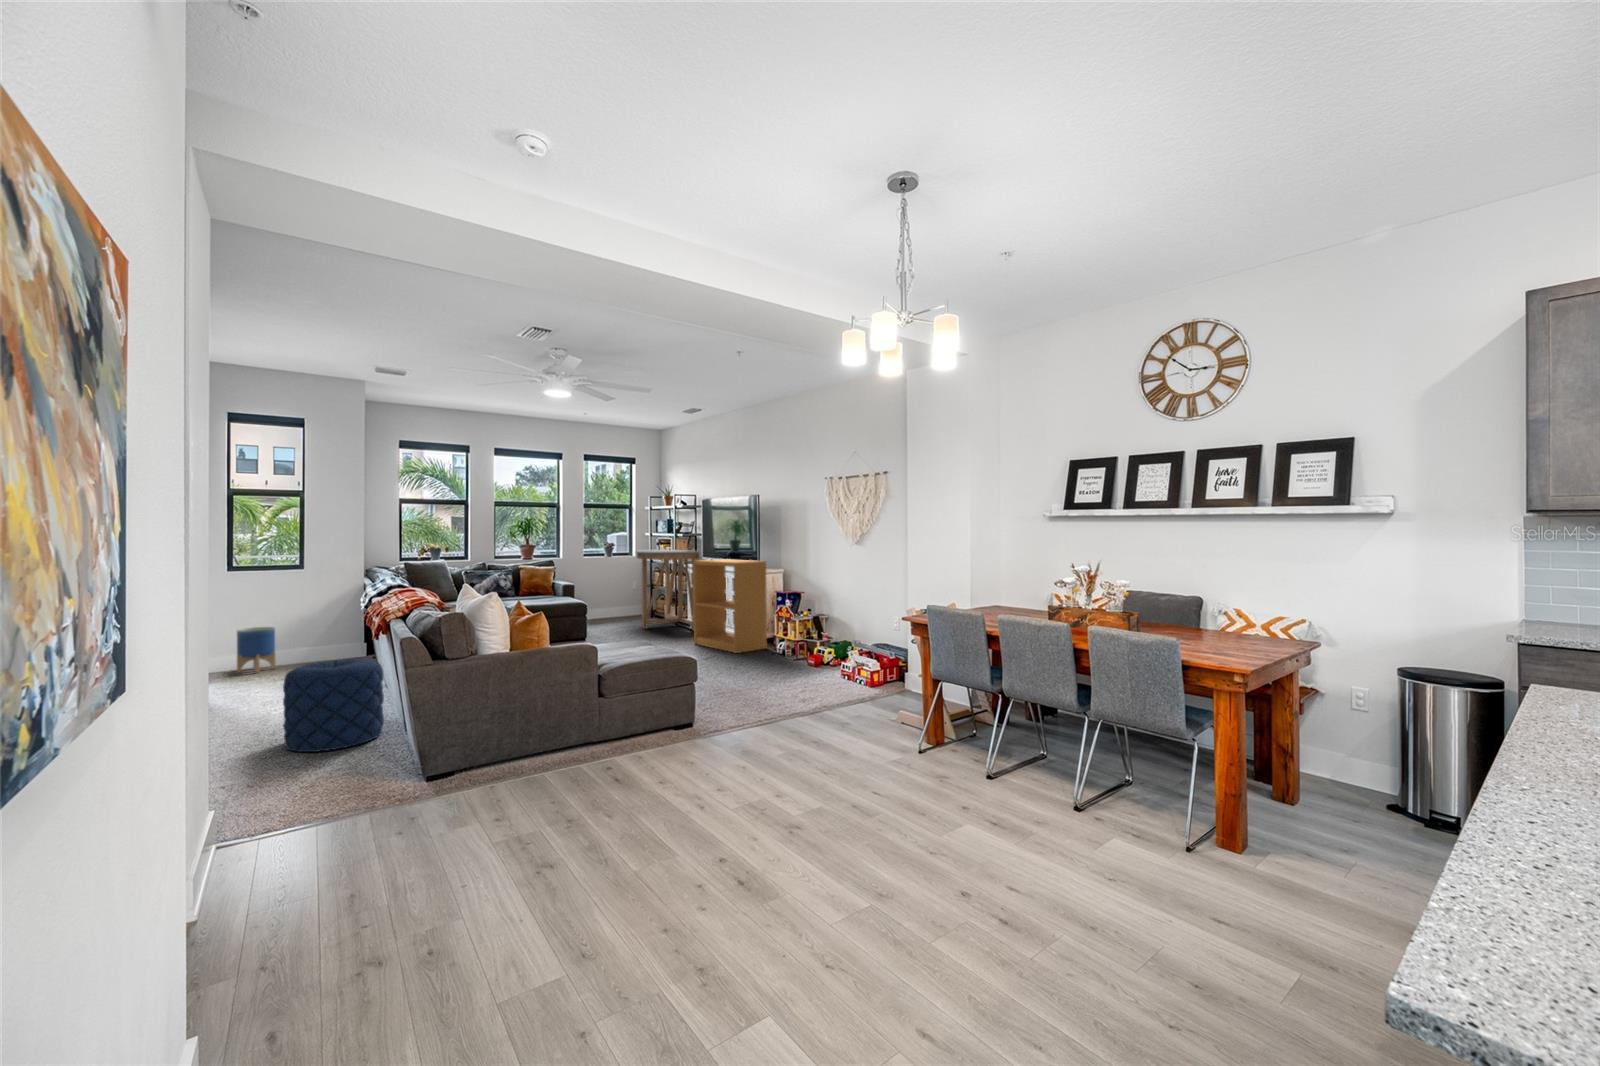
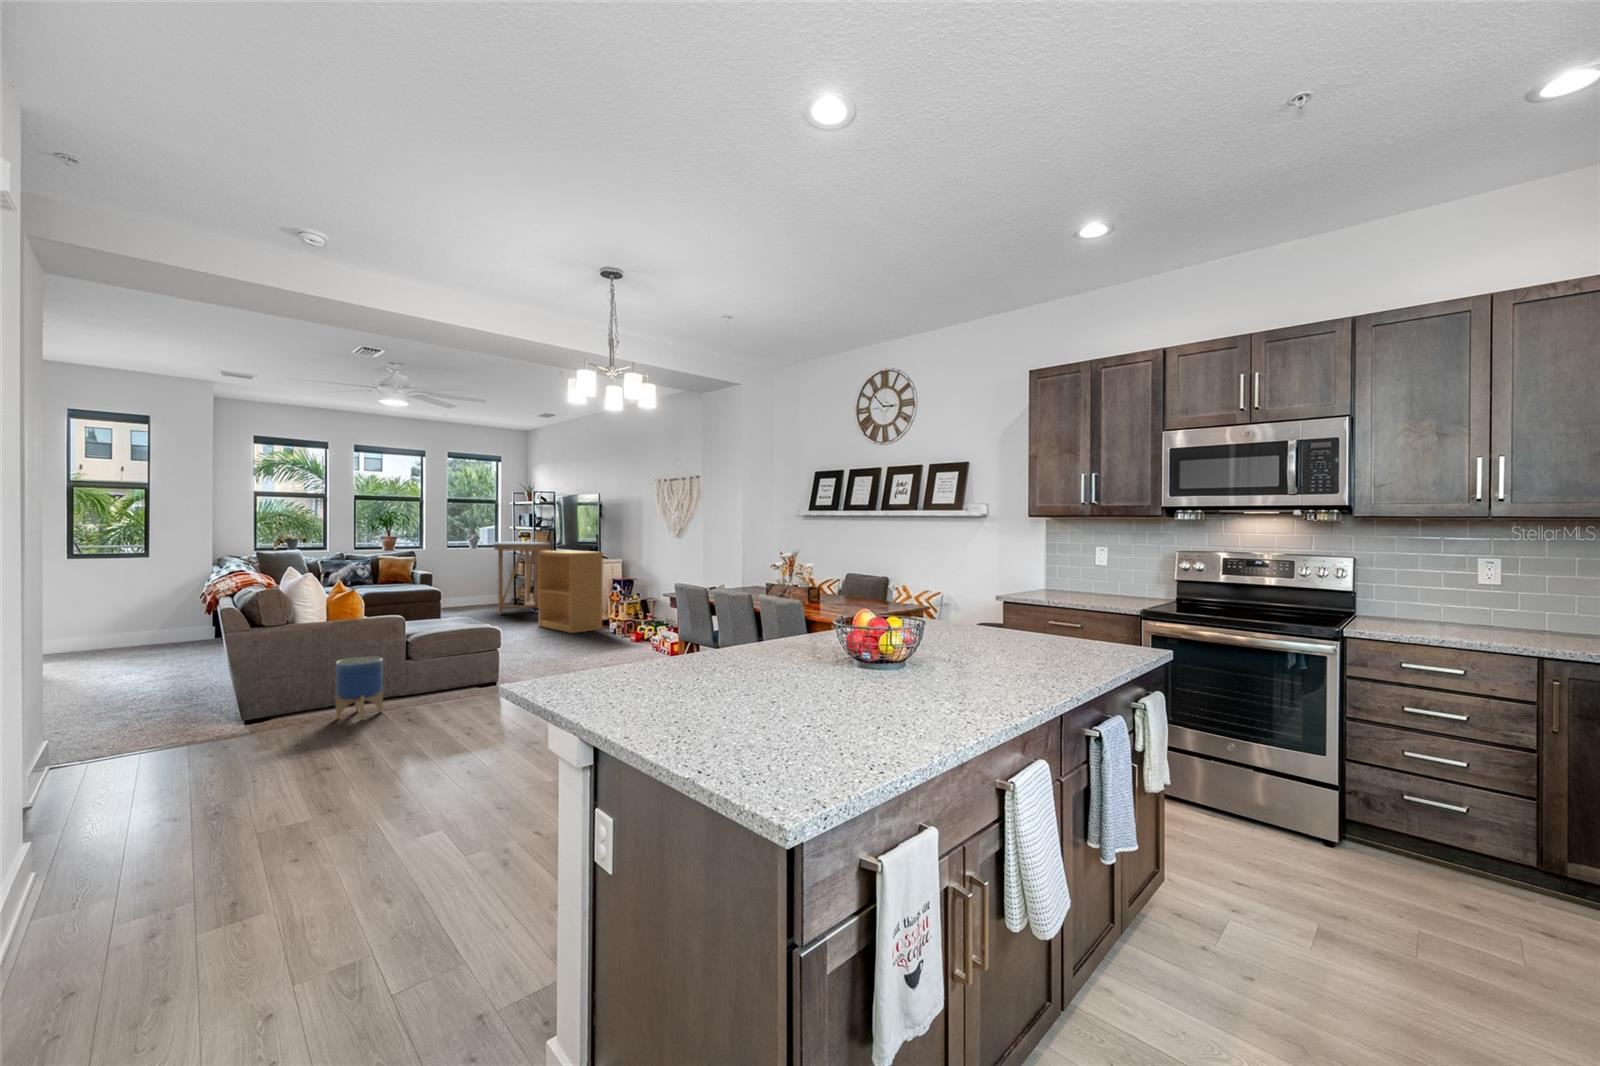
planter: present [237,627,275,673] -> present [336,657,383,720]
pouf: present [283,658,384,752] -> none [120,631,216,708]

